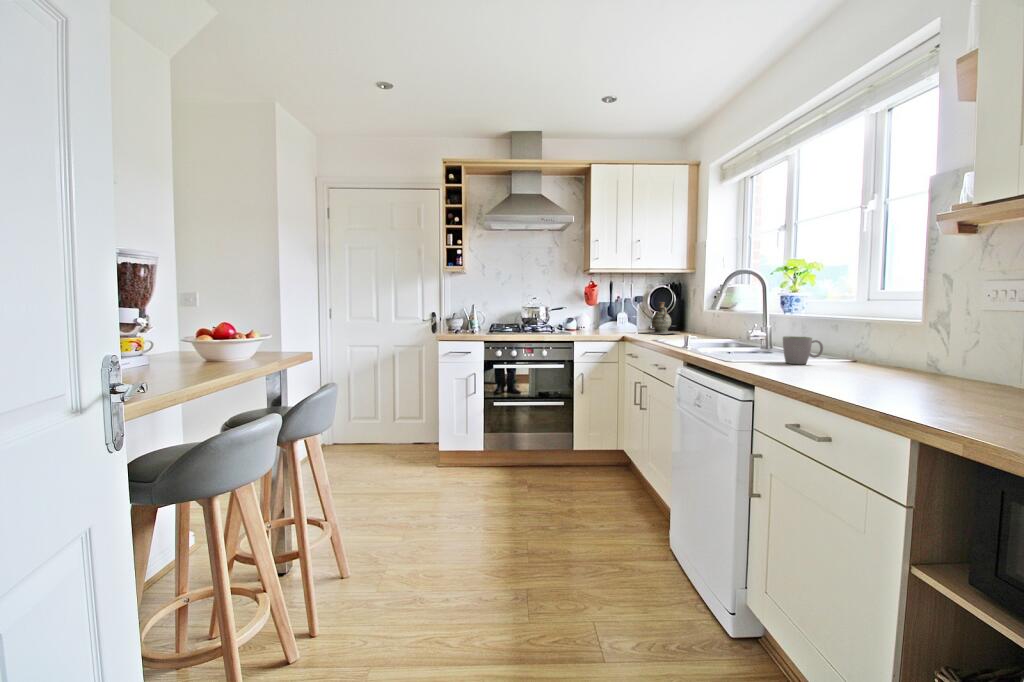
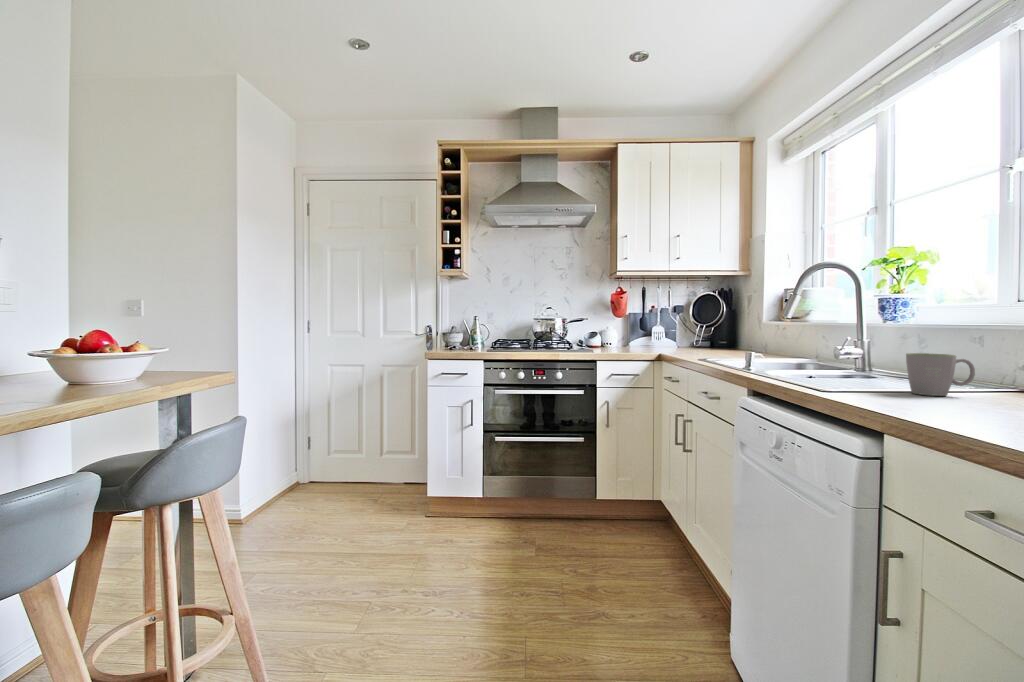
ceramic jug: present [641,302,677,334] -> none [674,311,737,352]

